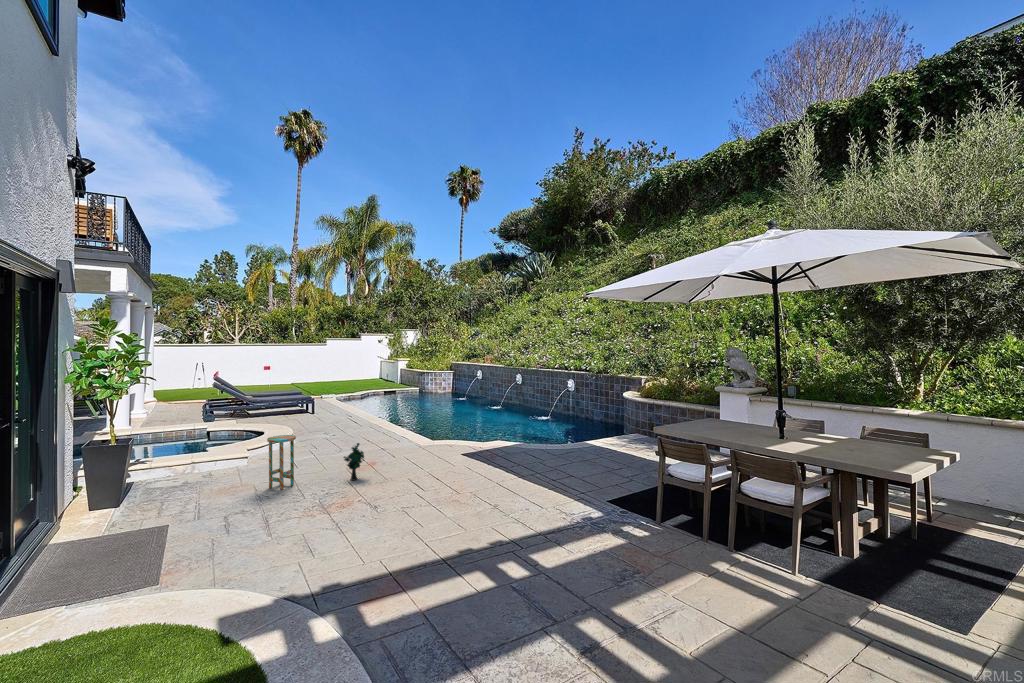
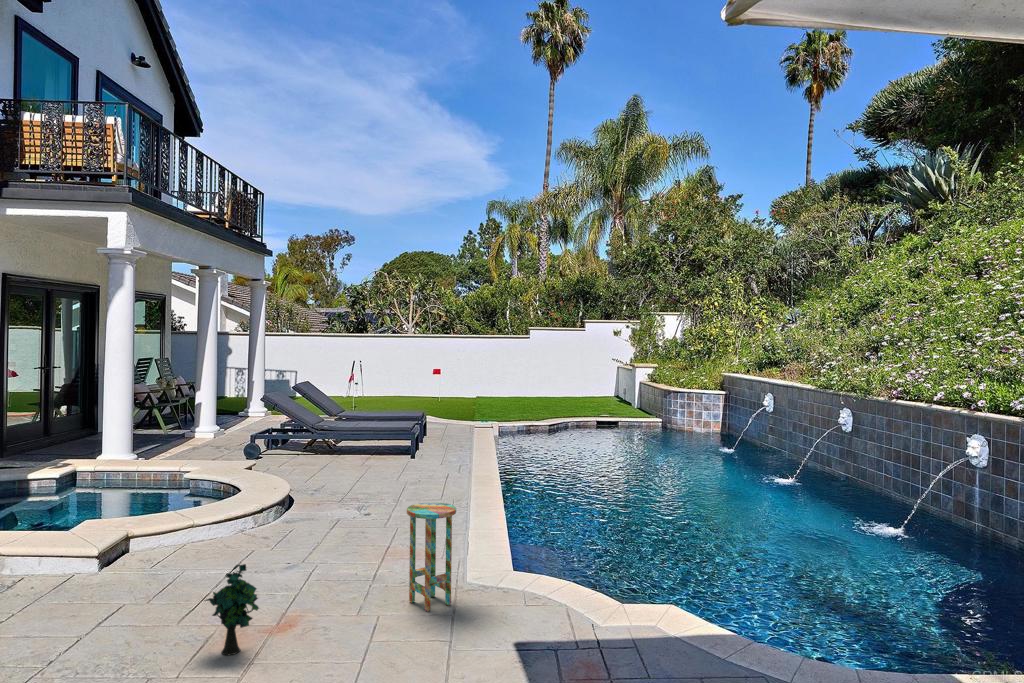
side table: present [267,435,296,490] -> present [407,502,456,611]

